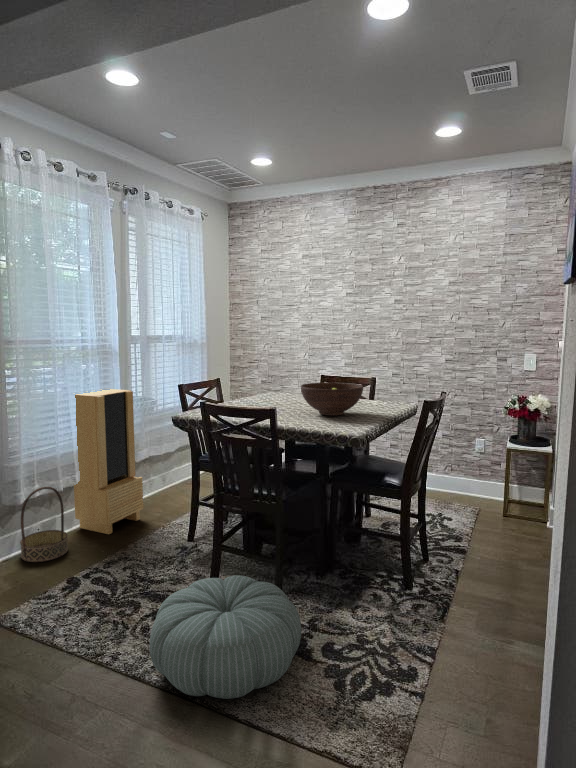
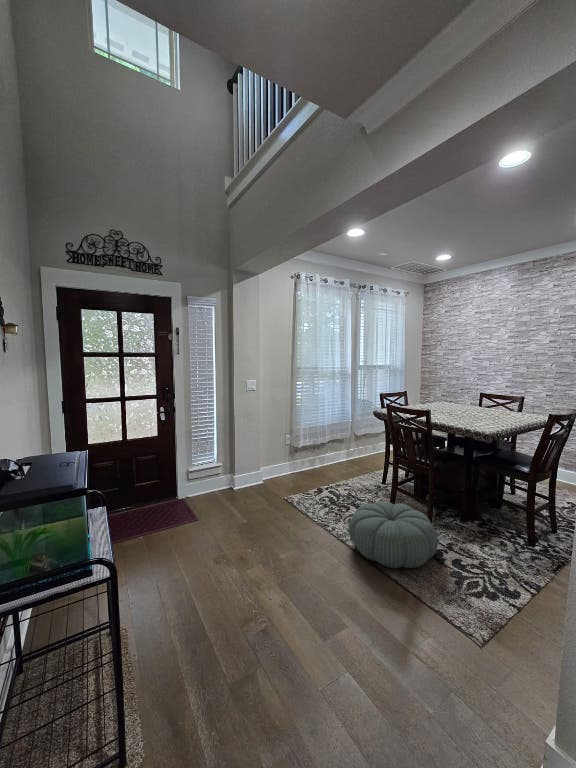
fruit bowl: present [301,382,363,416] -> none [457,397,504,419]
storage cabinet: present [74,389,143,534] -> none [325,394,361,471]
basket: present [20,487,68,562] -> none [298,441,320,478]

